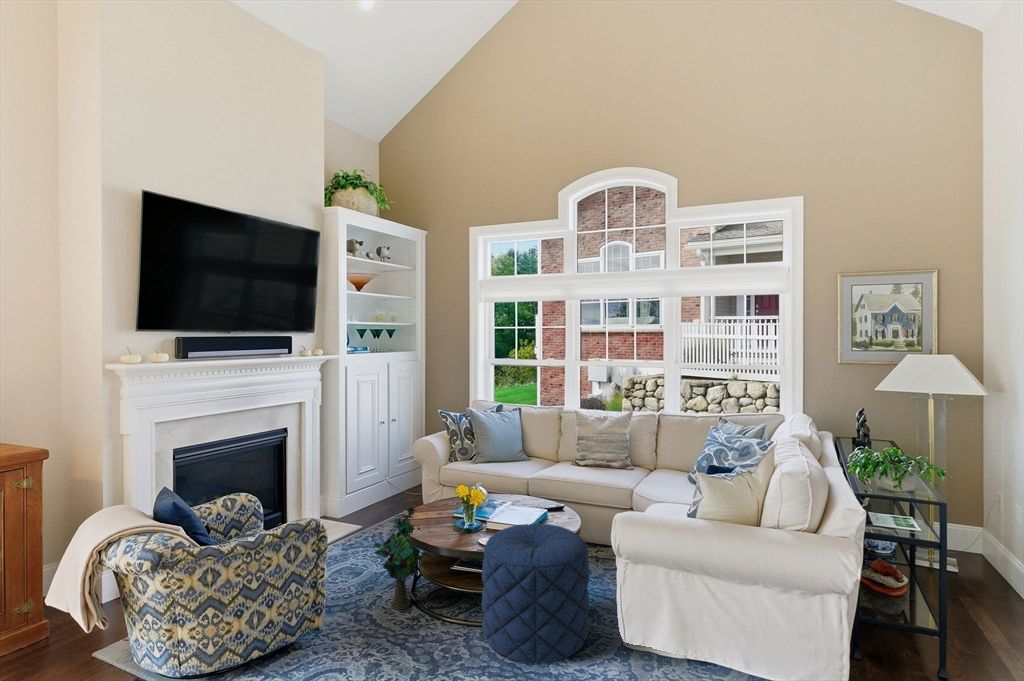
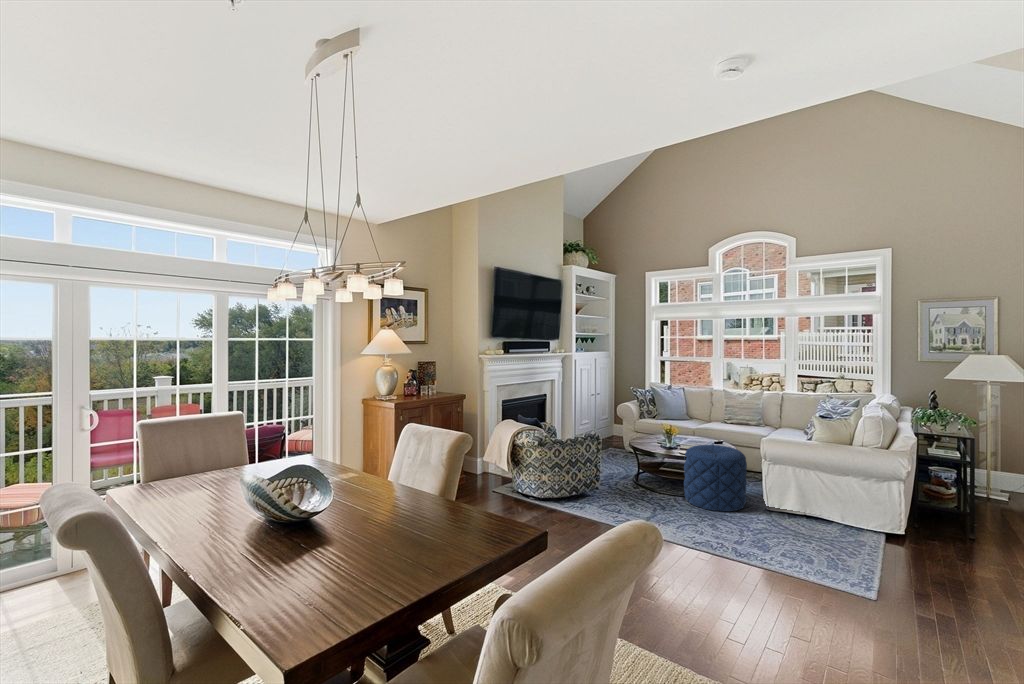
decorative plant: present [373,507,429,610] -> none [617,434,648,488]

